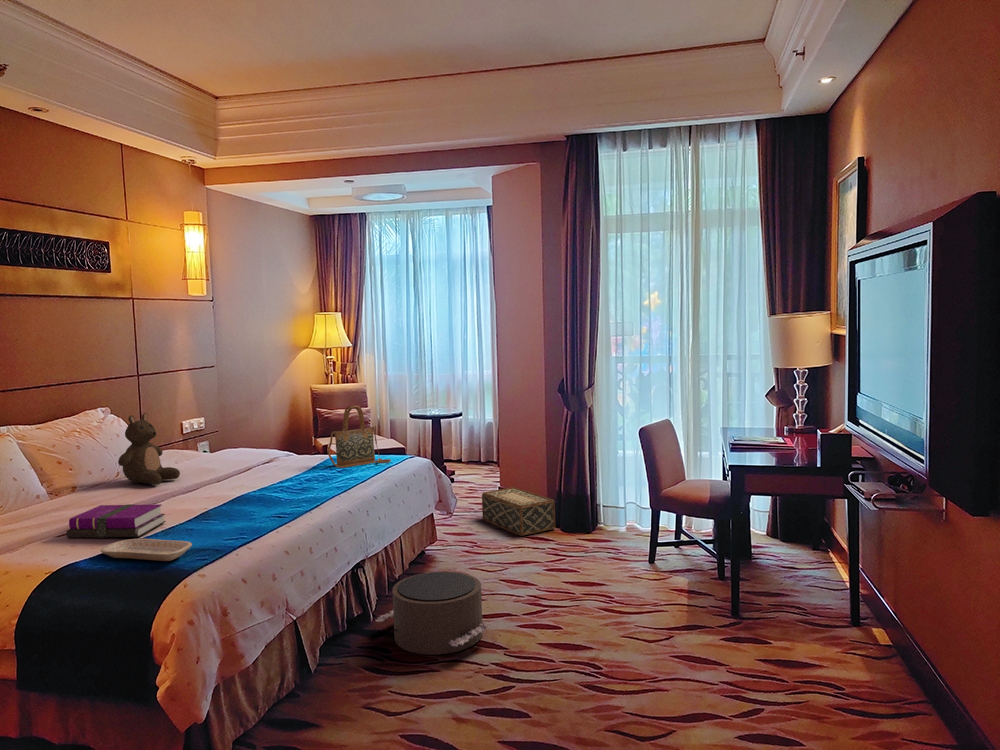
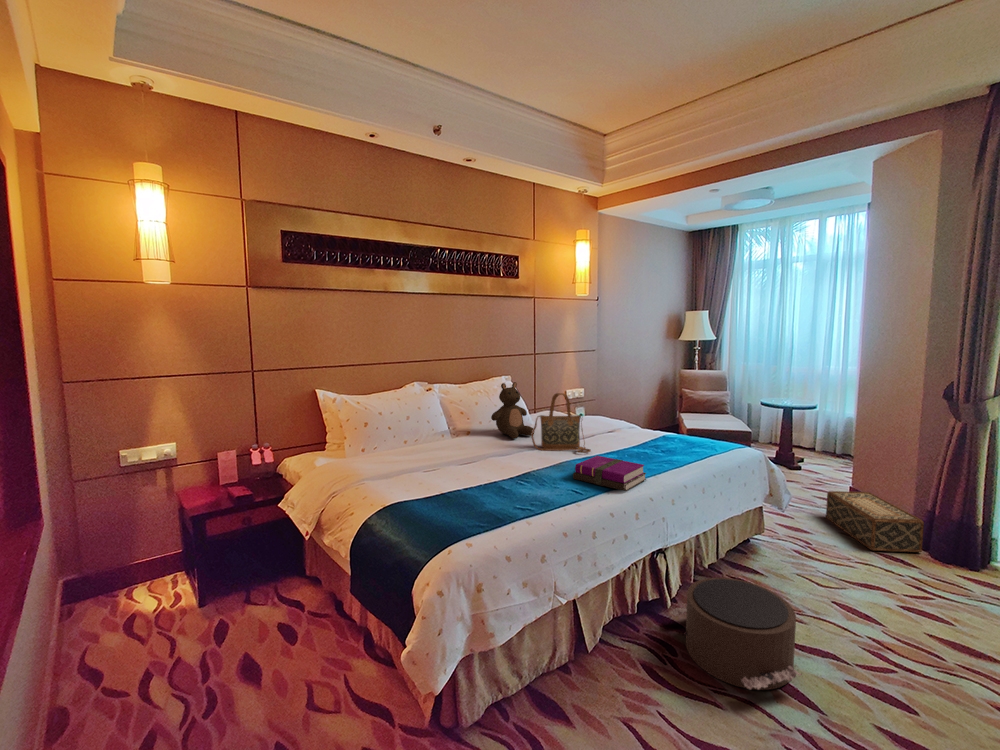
handbag: present [328,406,391,468] -> present [531,393,591,453]
notebook: present [67,504,166,538] -> present [573,456,646,491]
tray: present [100,539,192,561] -> none [417,489,478,520]

